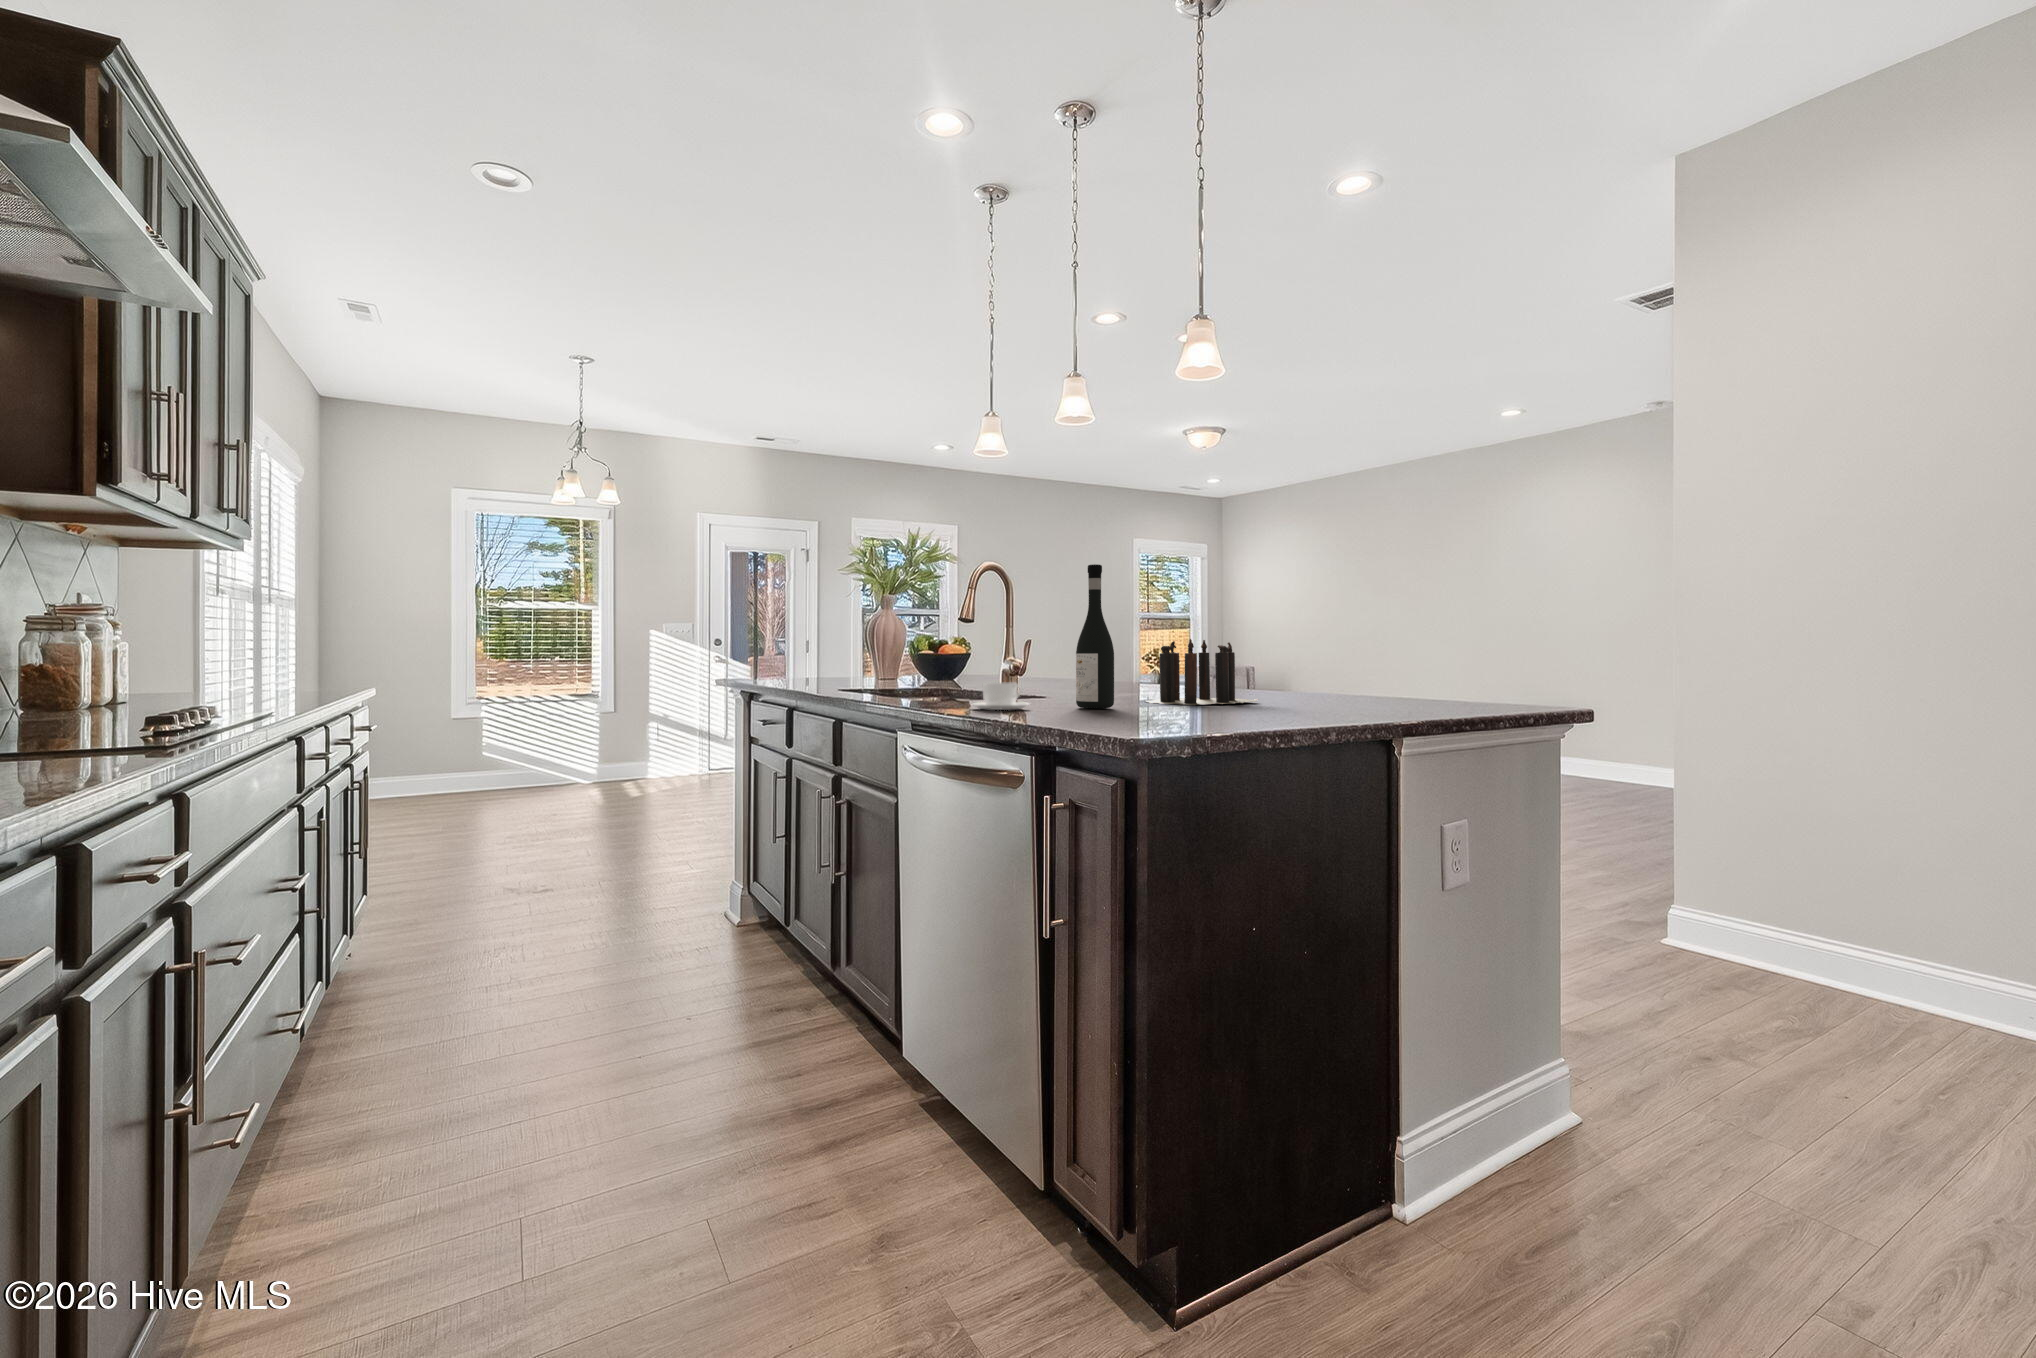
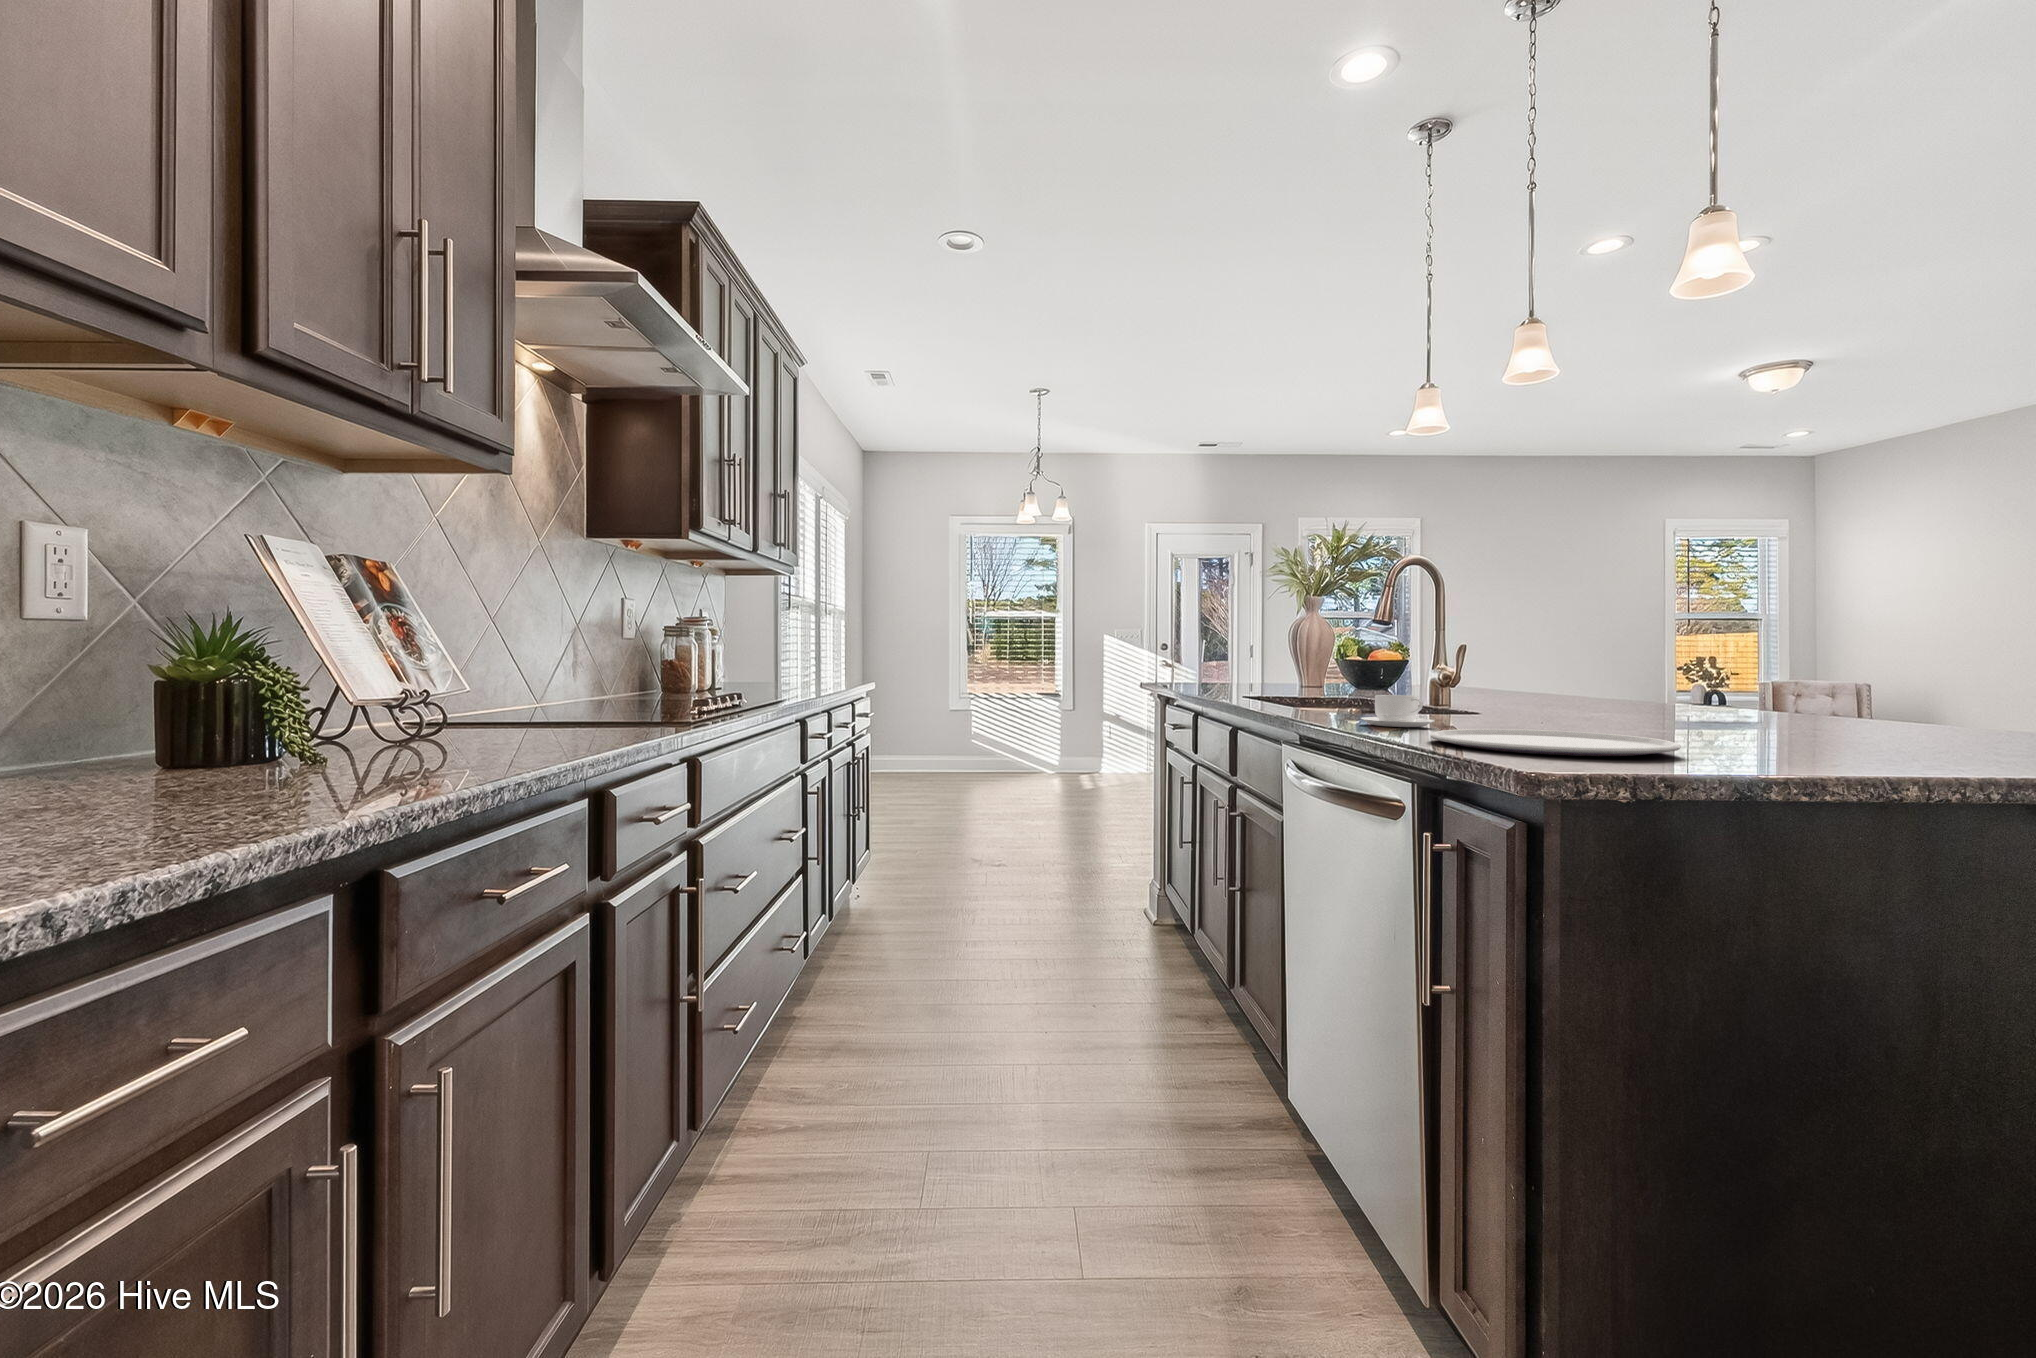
wine bottle: present [1076,564,1114,709] -> none [1500,554,1554,731]
candle: present [1146,639,1259,705] -> none [1599,645,1807,733]
plate: none [1044,707,1216,724] -> present [1431,729,1681,756]

